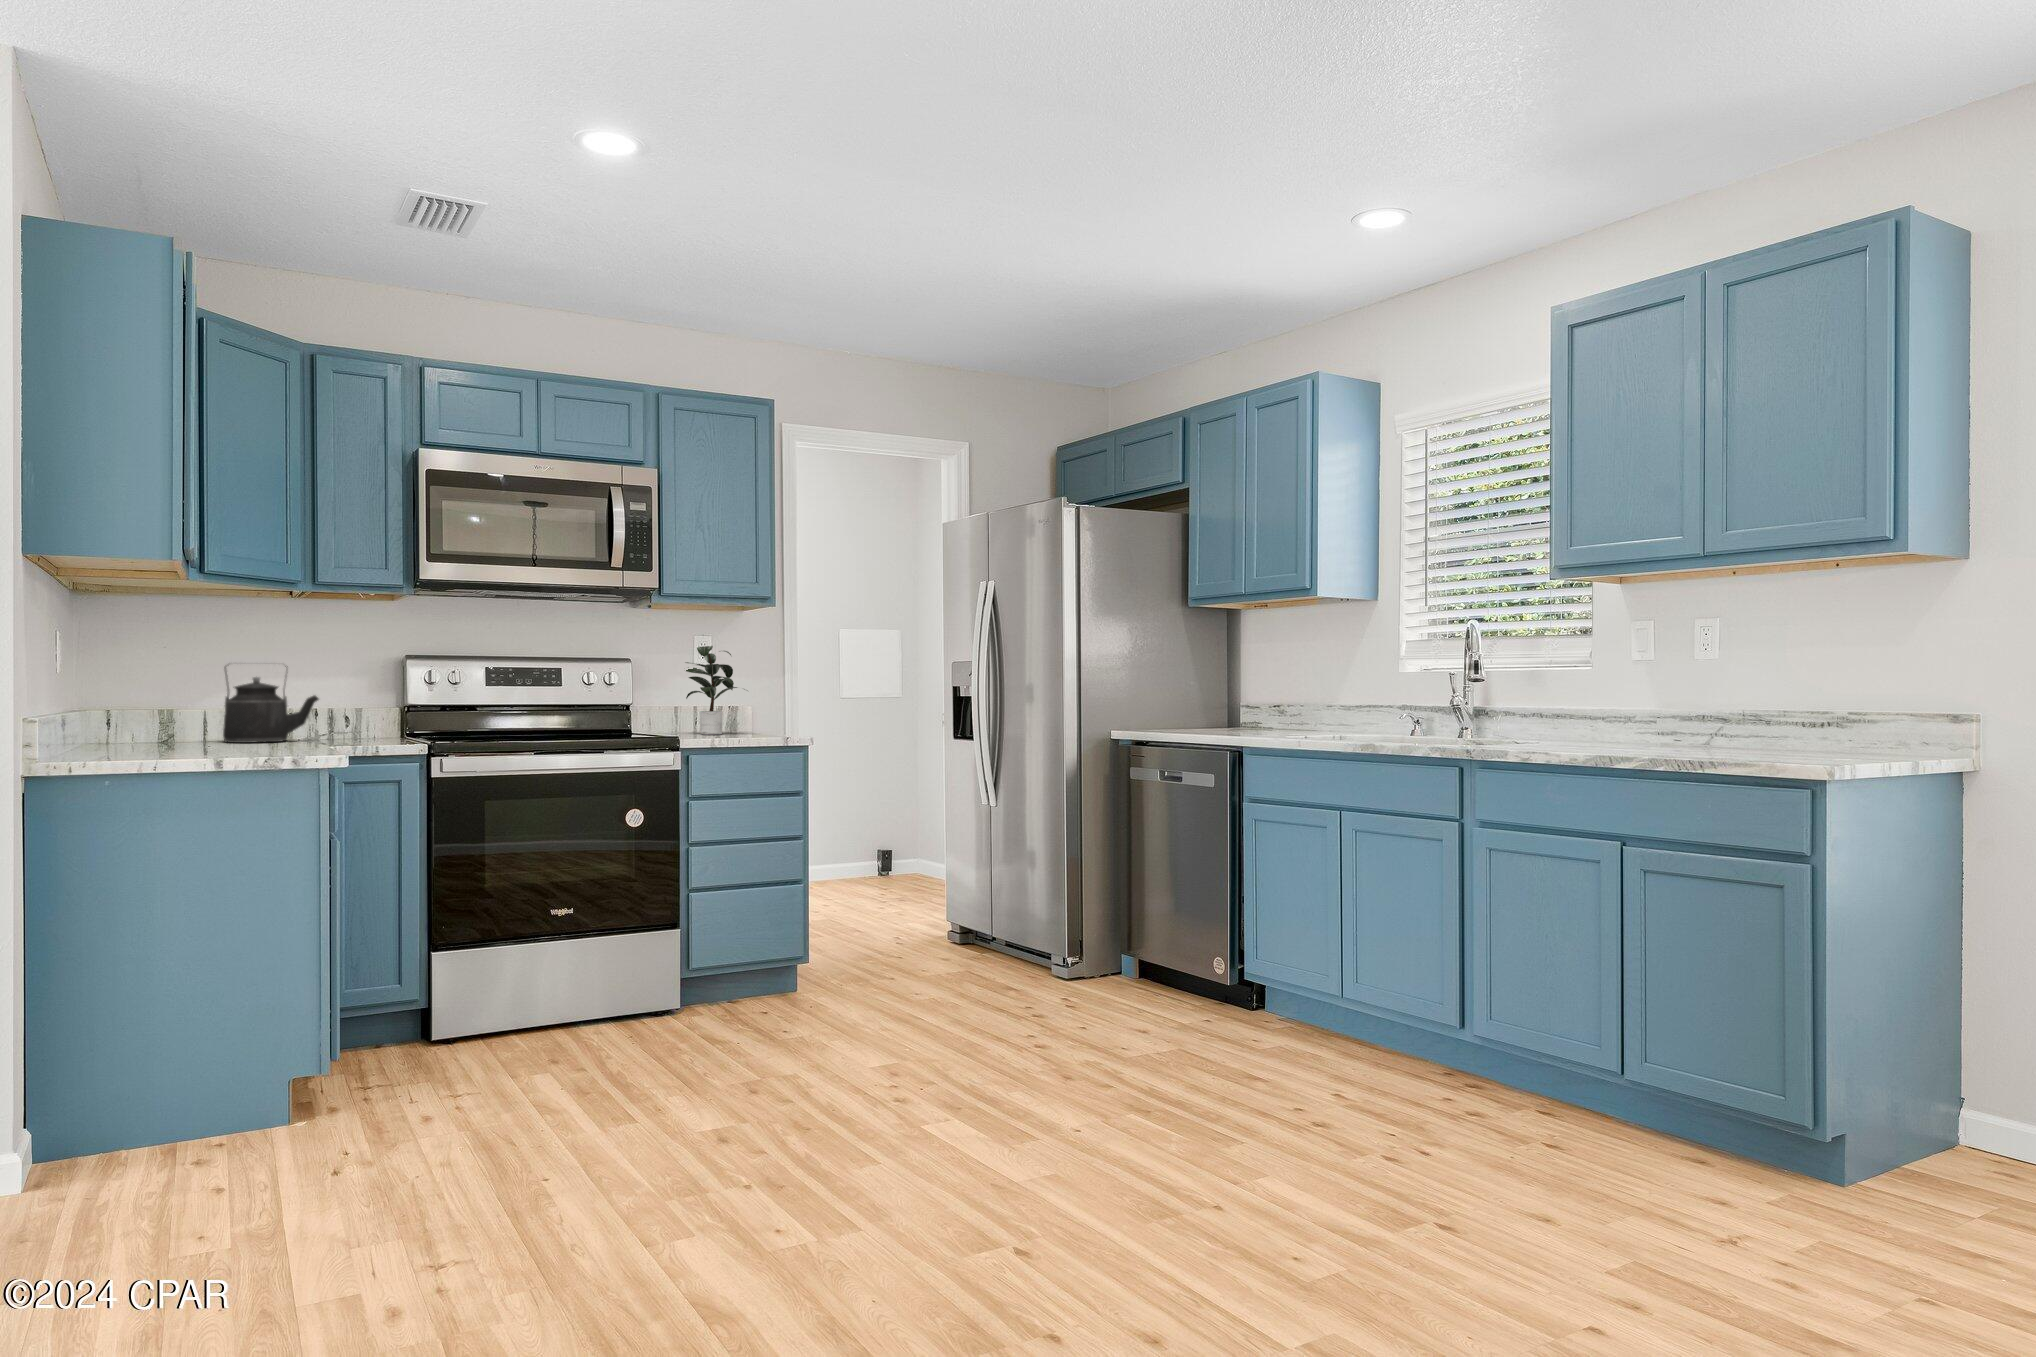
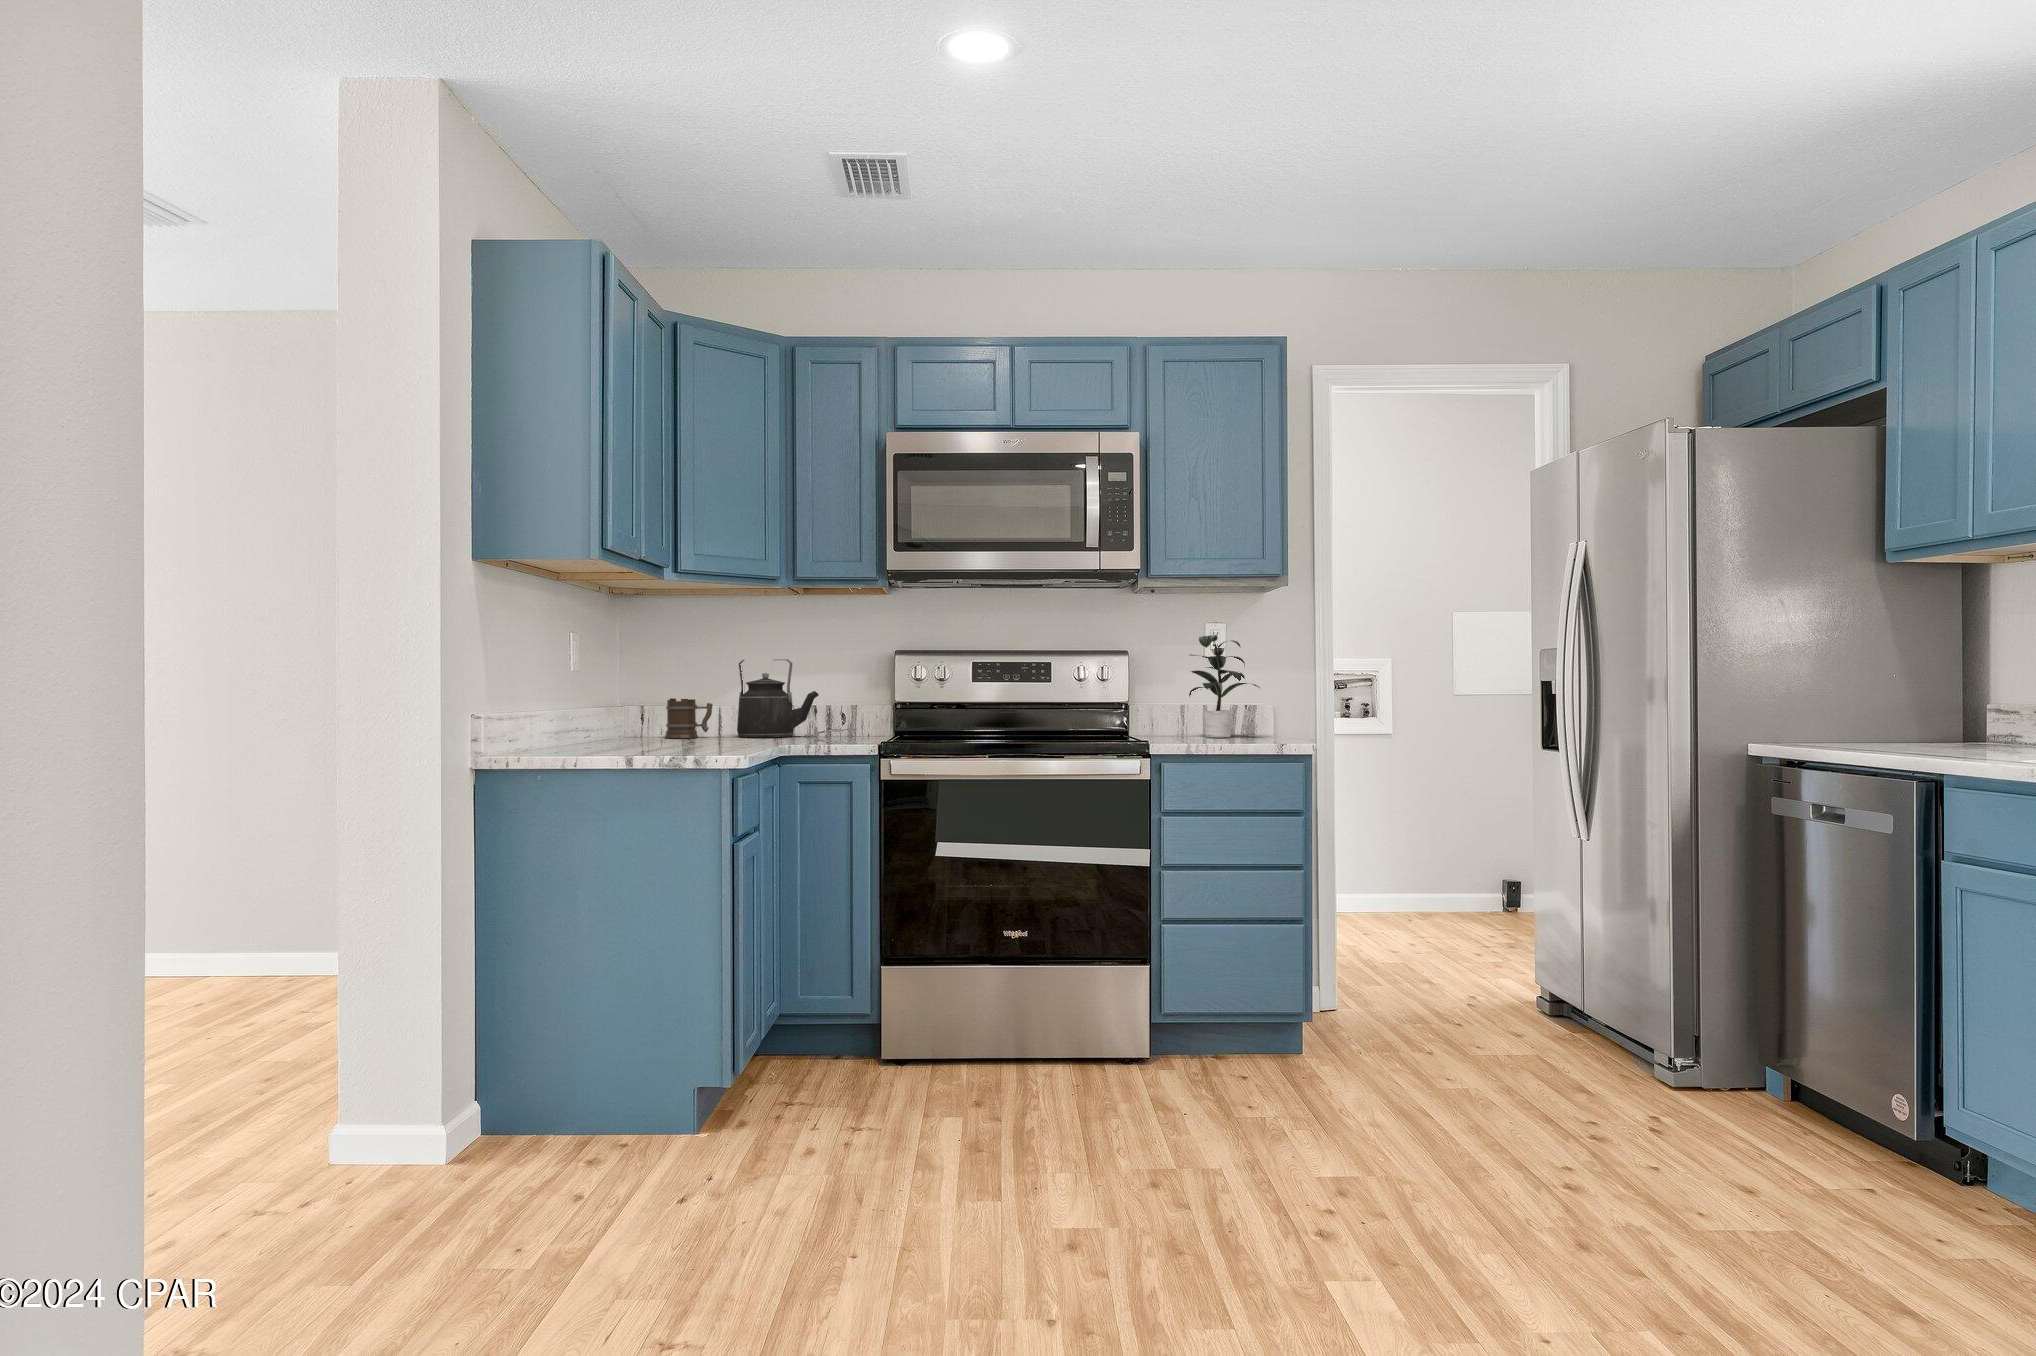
mug: none [138,703,198,745] -> present [665,698,713,738]

